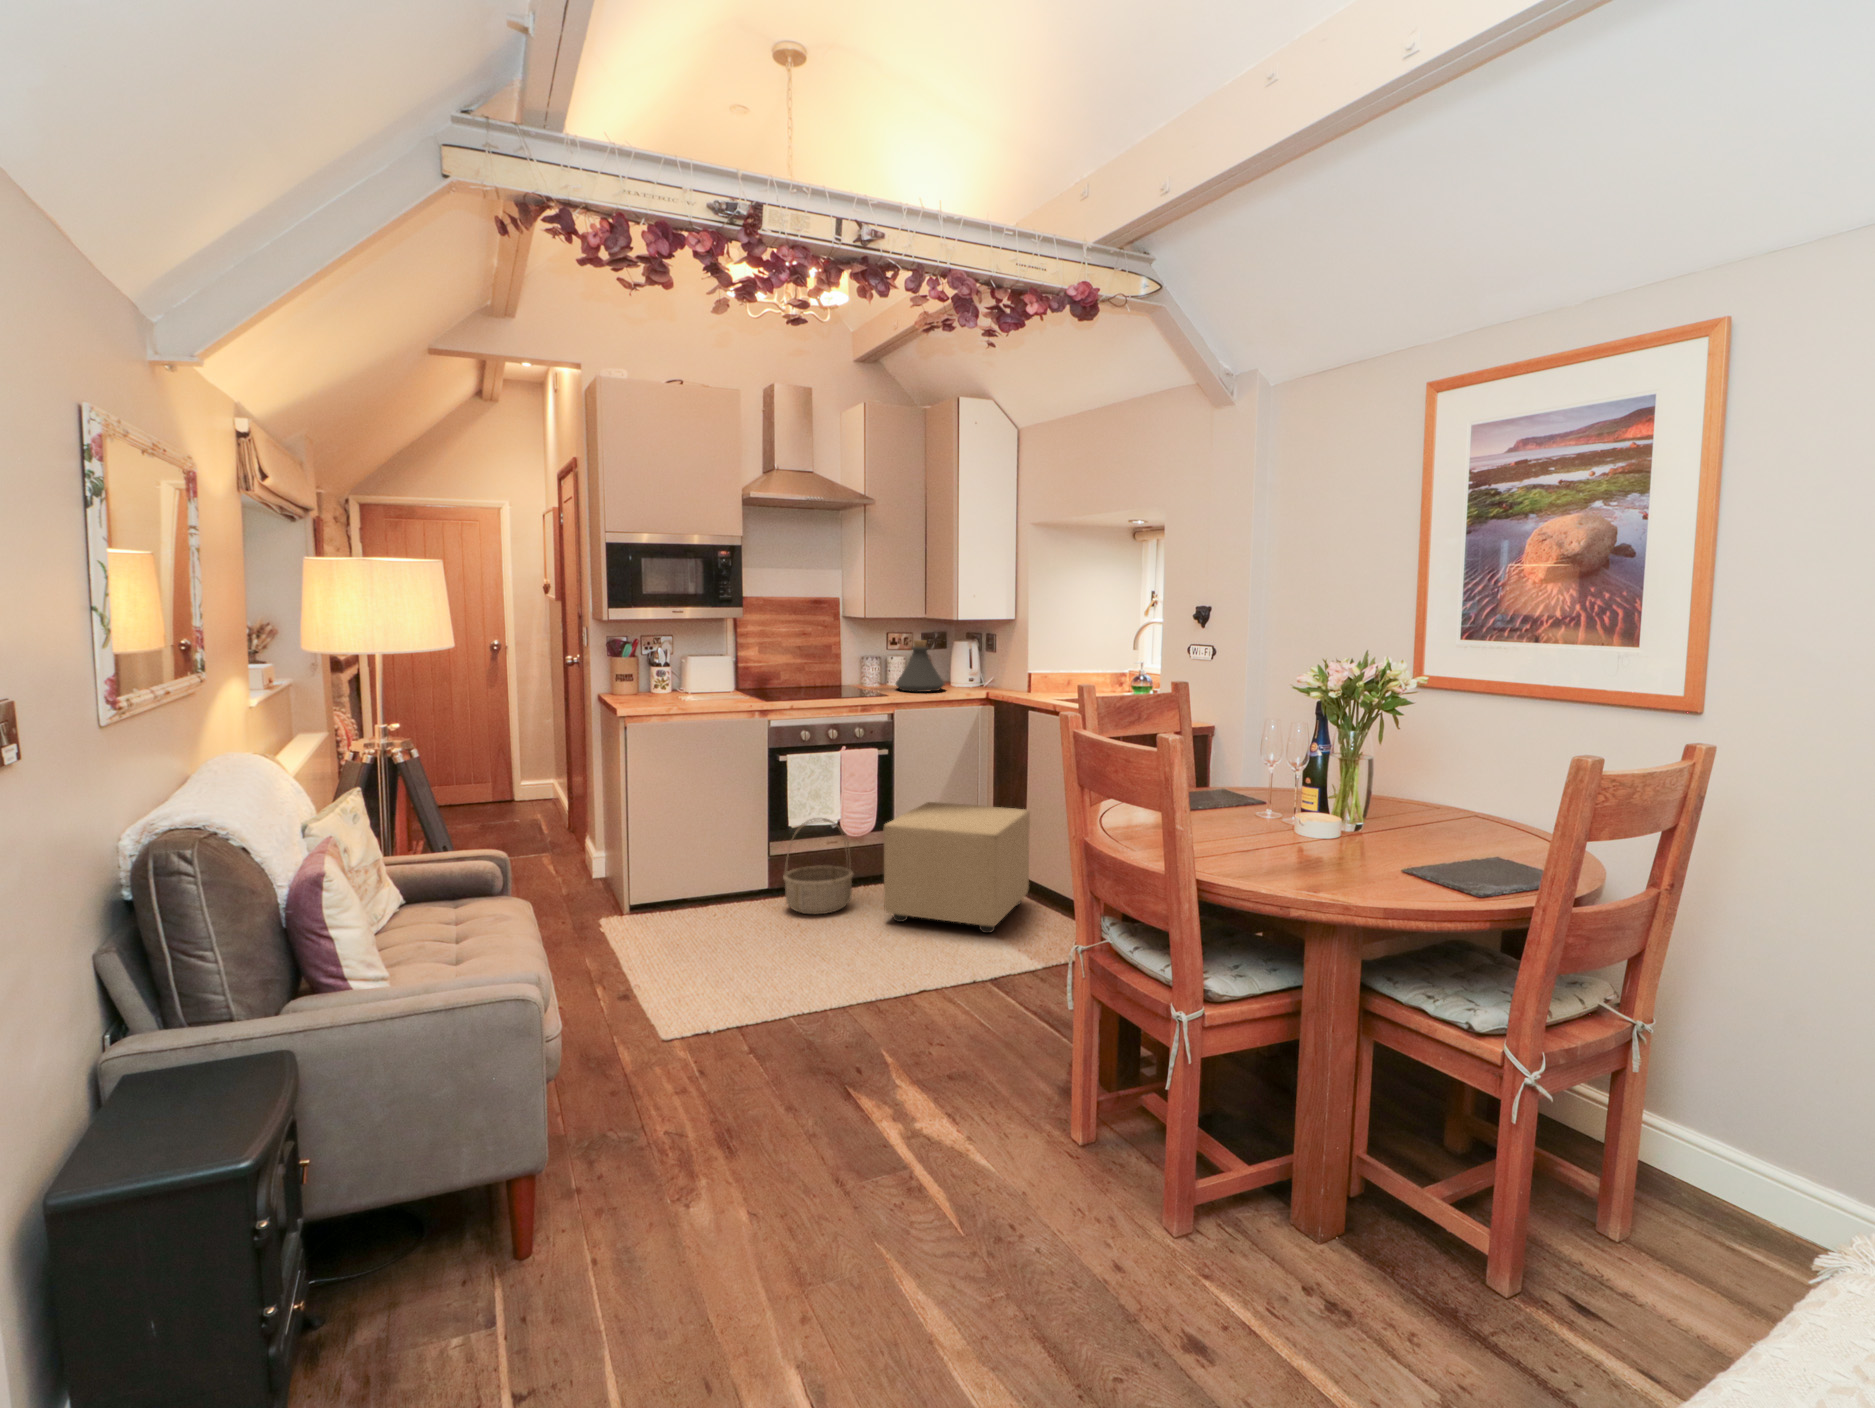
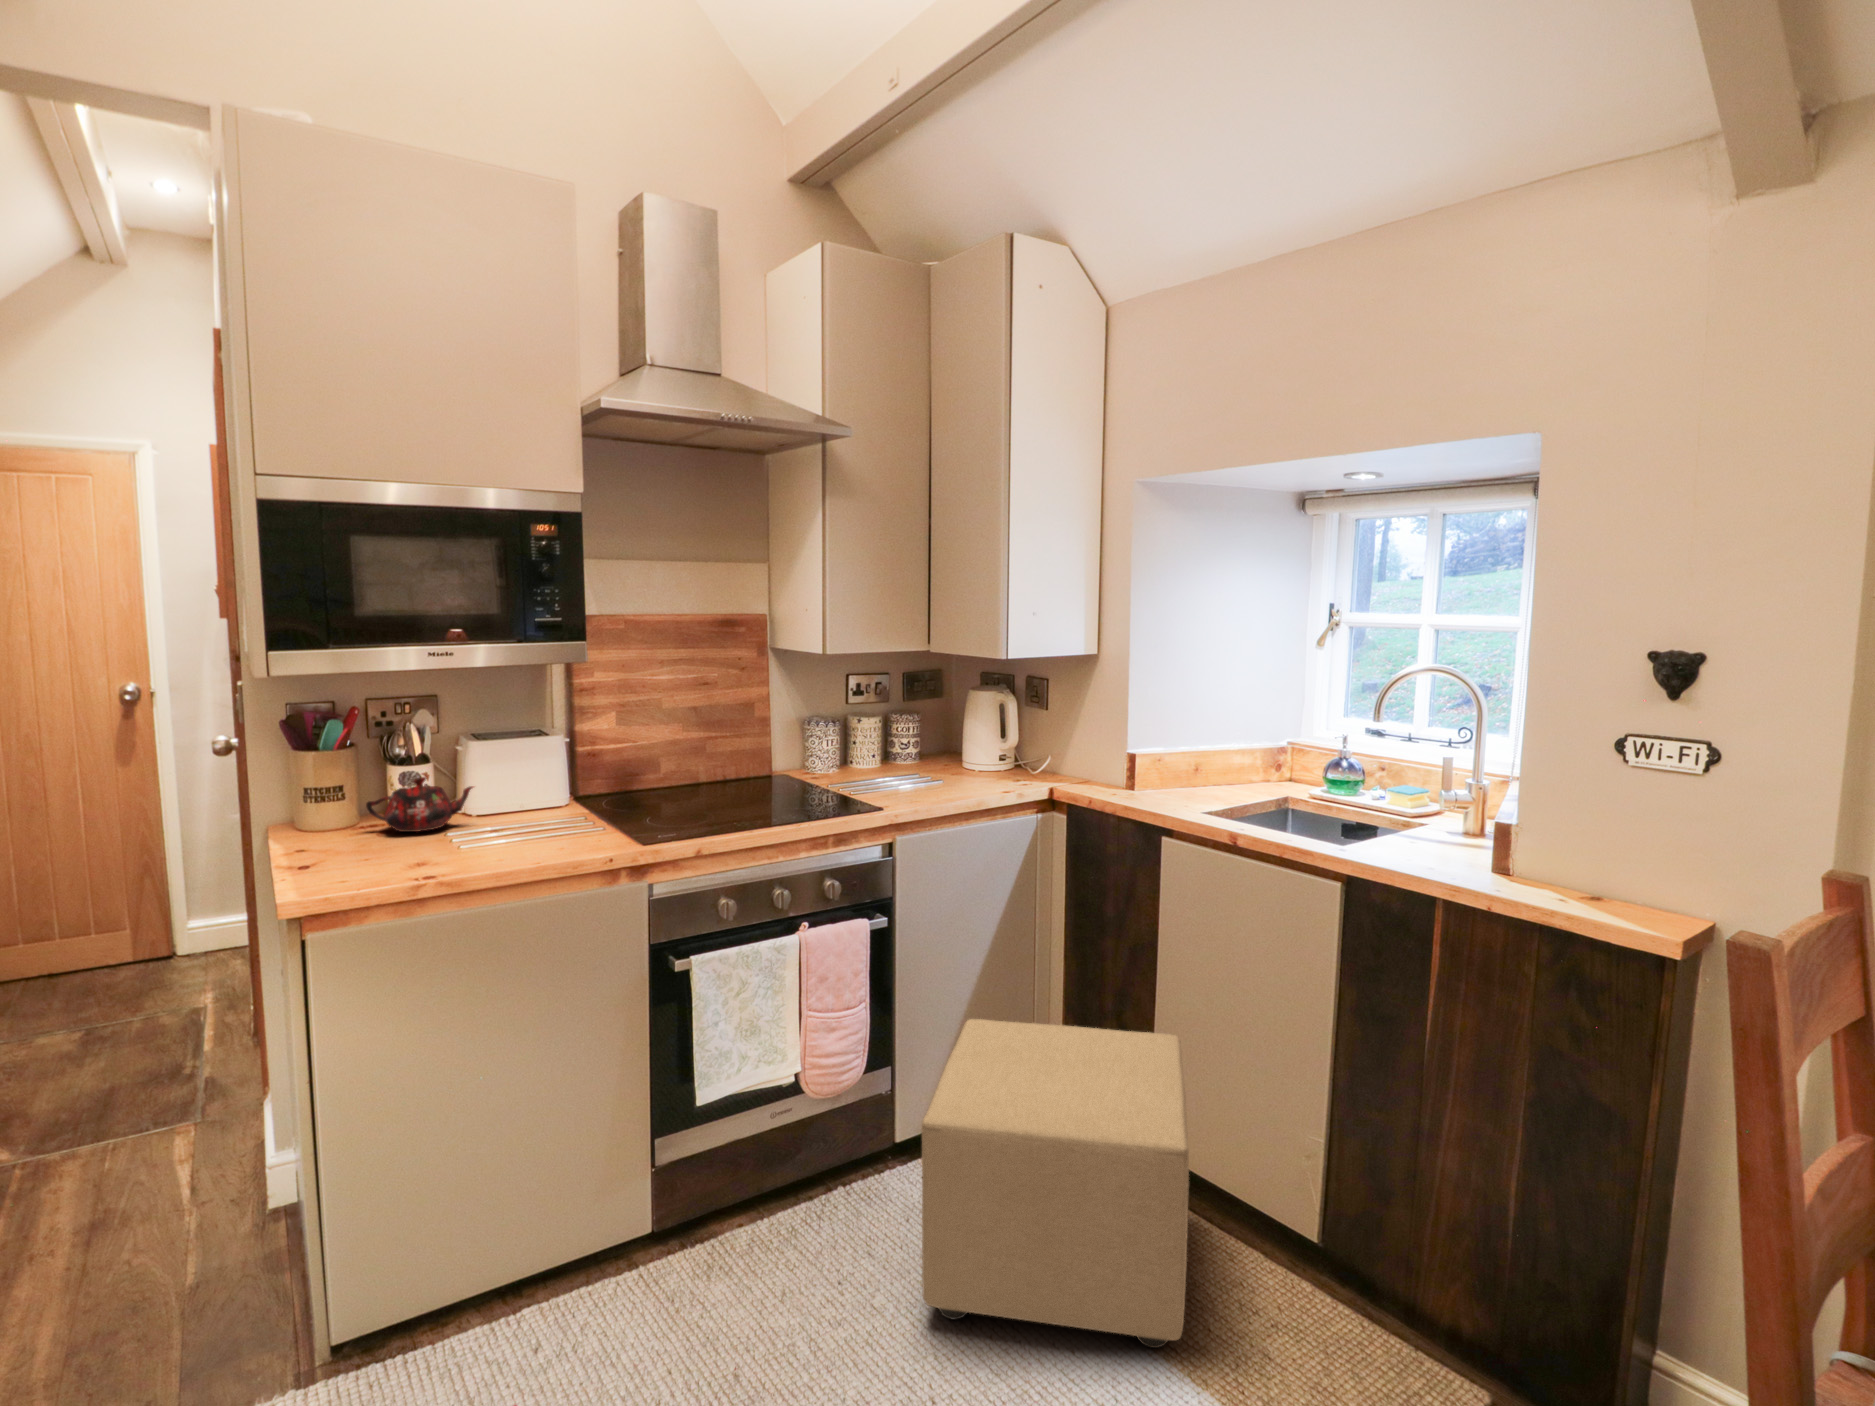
bottle: present [896,640,945,692] -> none [869,692,960,788]
teapot: none [642,671,691,696] -> present [366,777,473,832]
basket: present [783,818,853,914] -> none [690,1090,840,1308]

